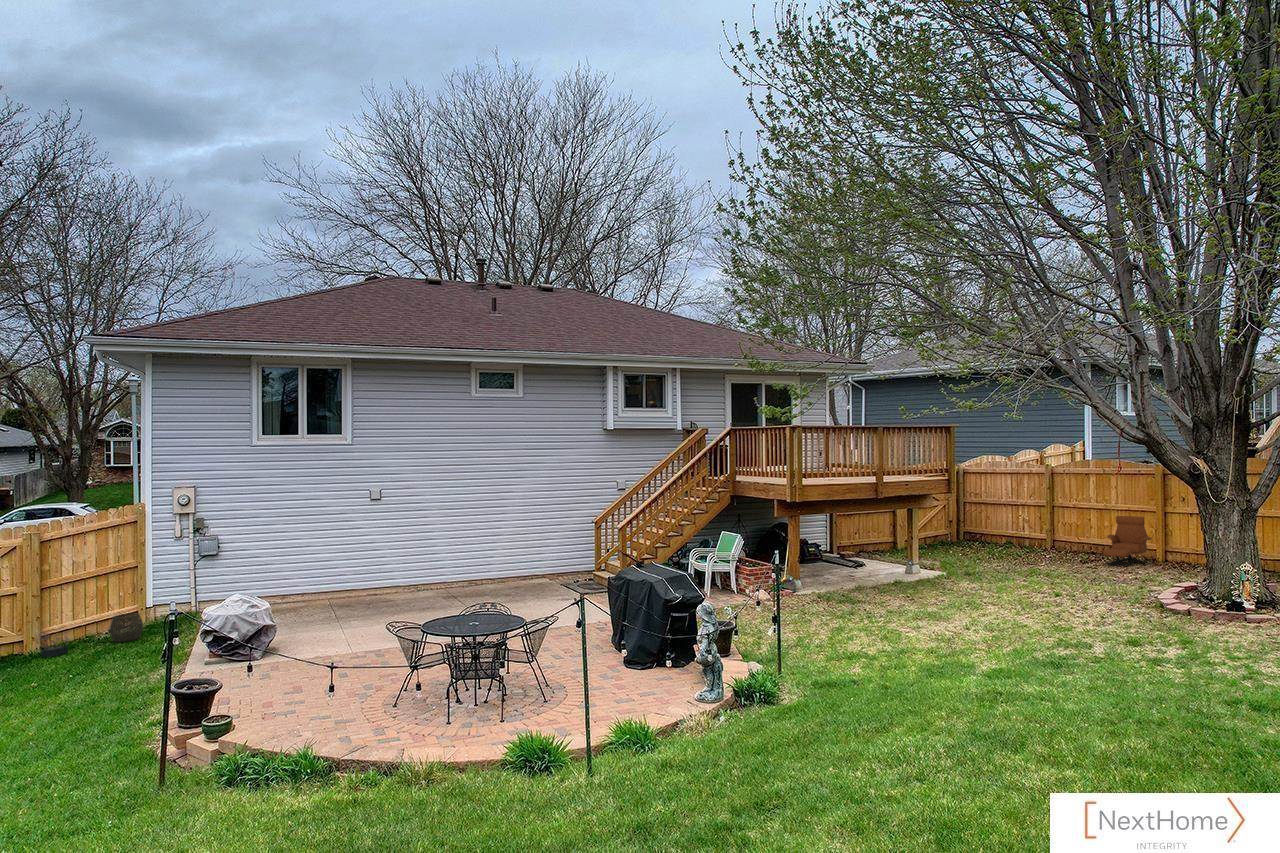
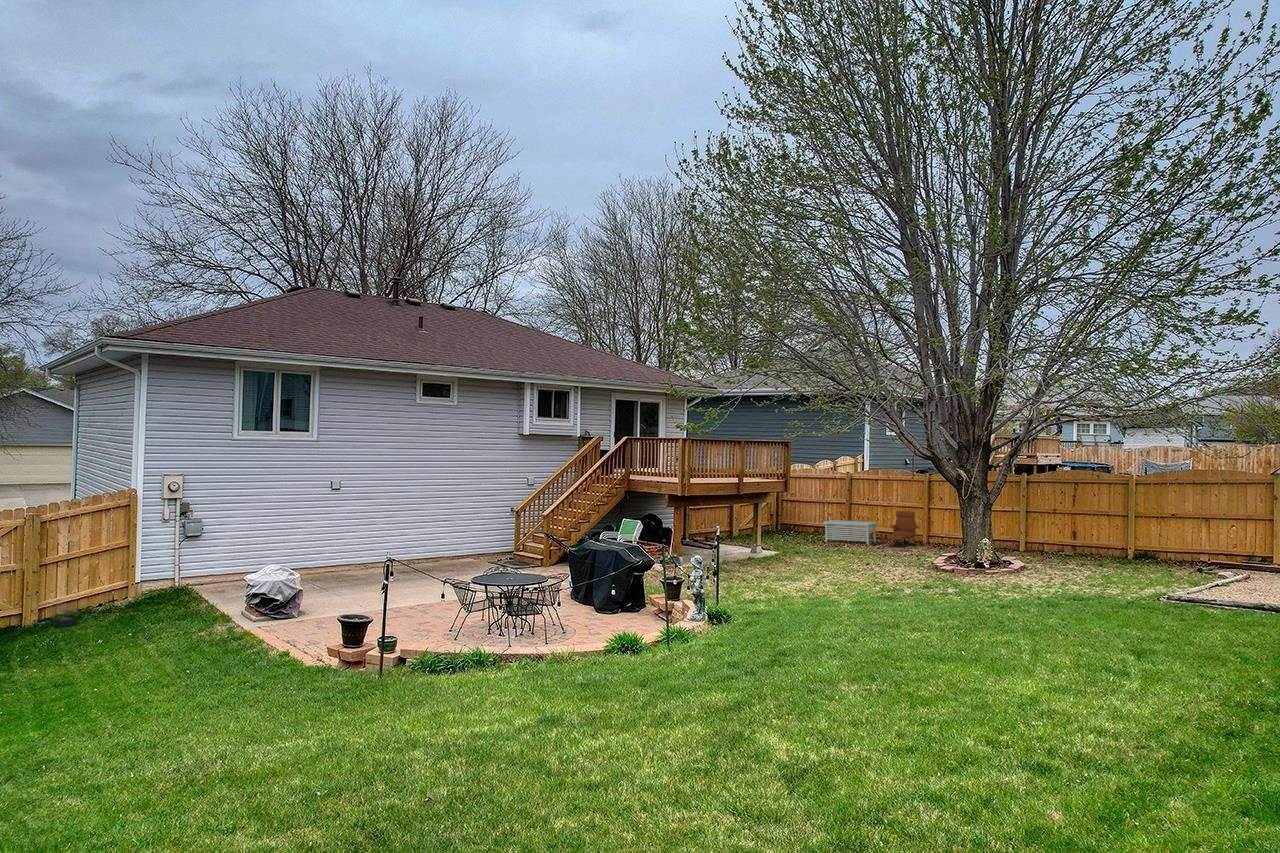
storage bench: none [1011,527,1088,561] -> present [823,520,876,544]
woven basket: present [110,613,143,642] -> none [104,589,136,615]

